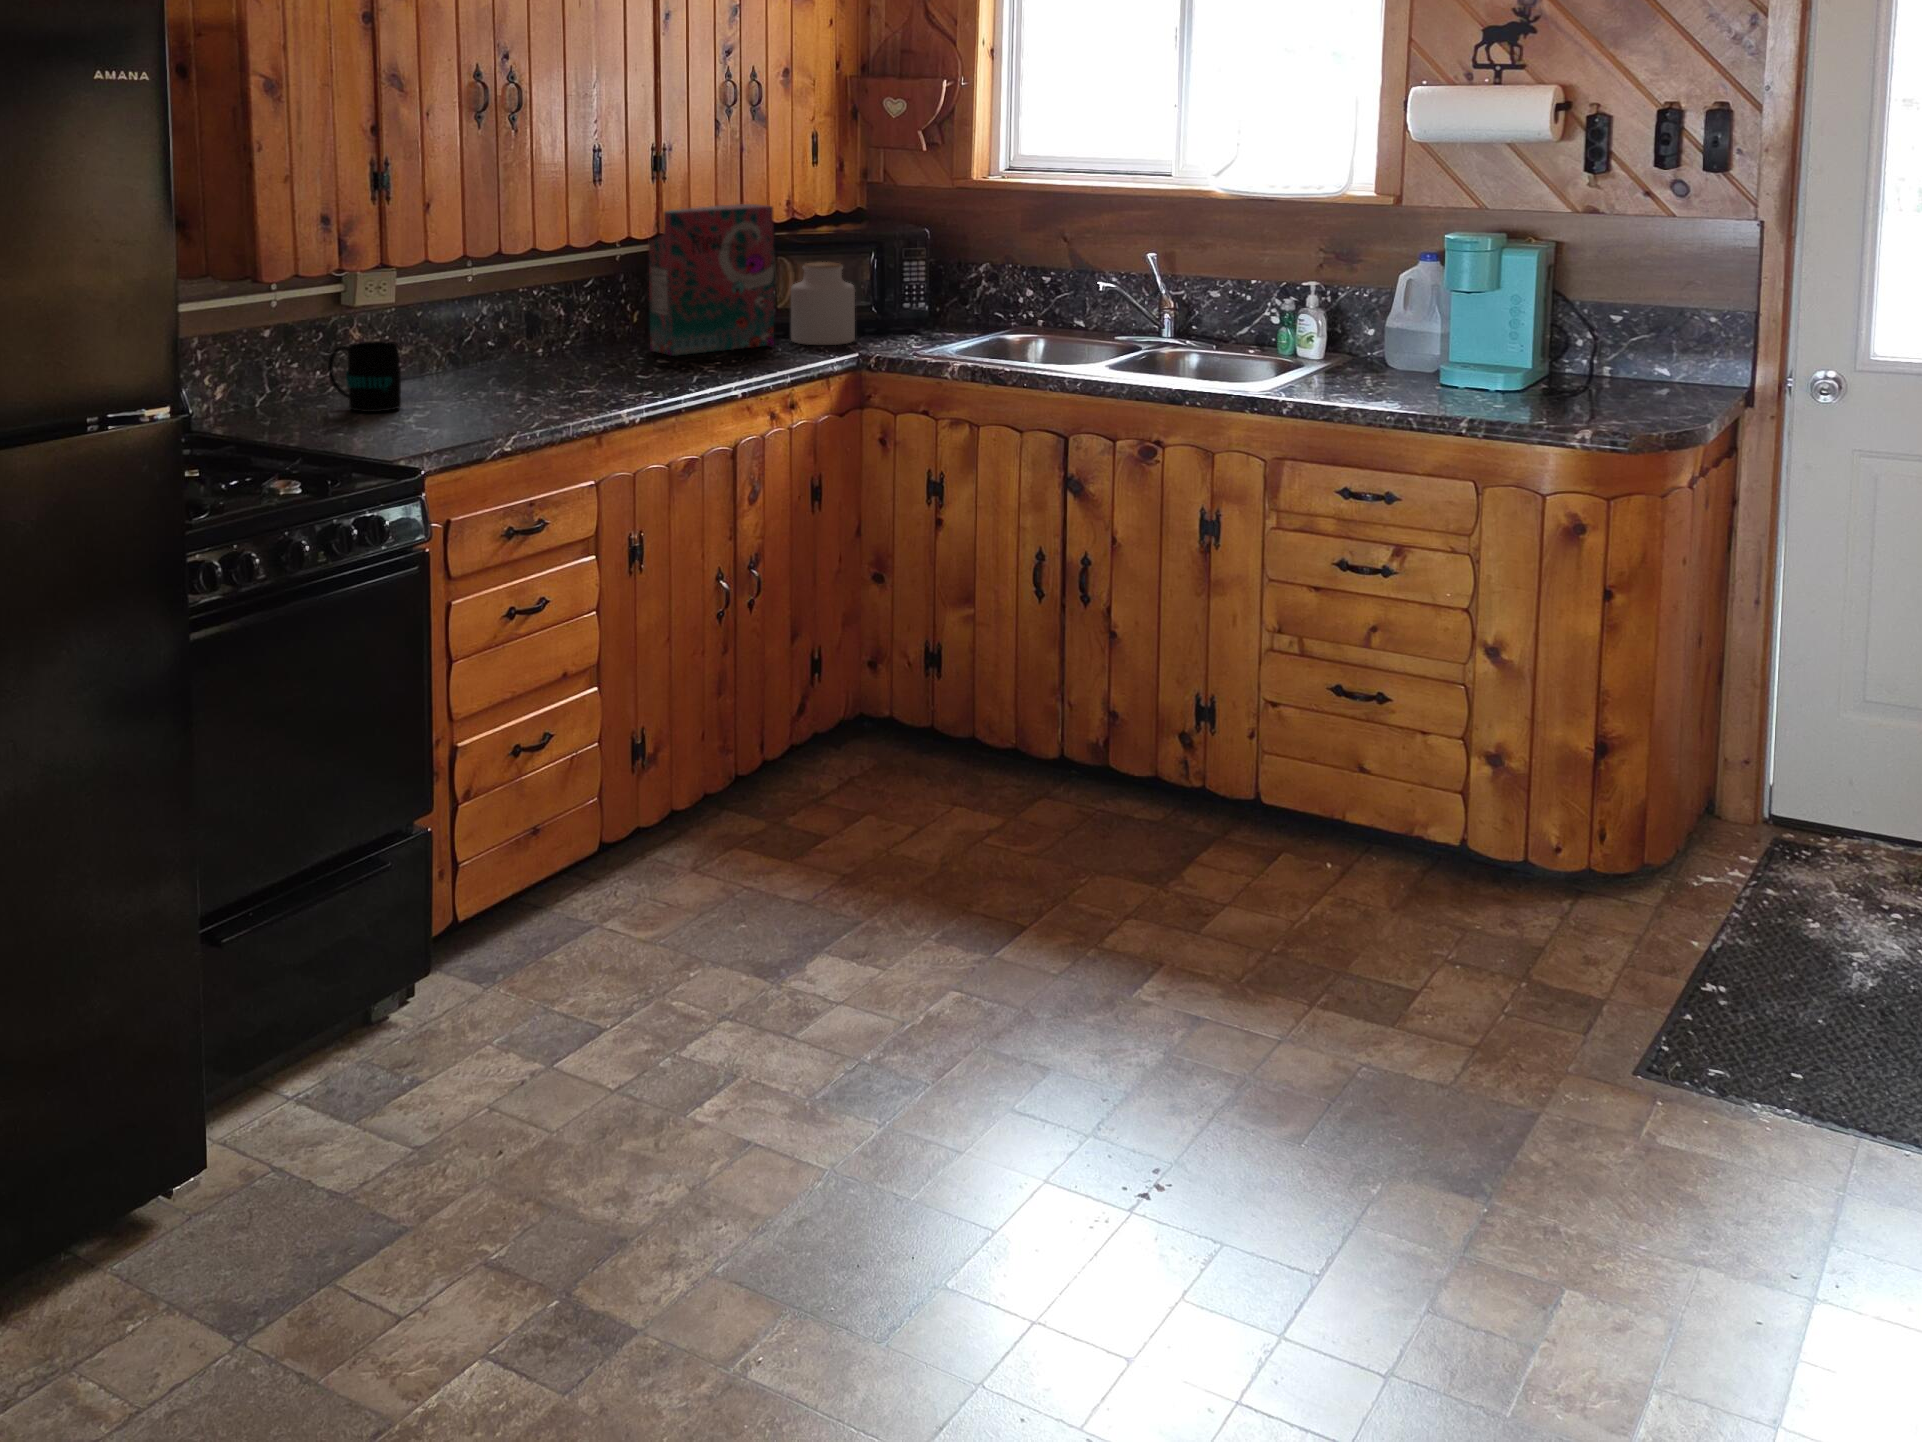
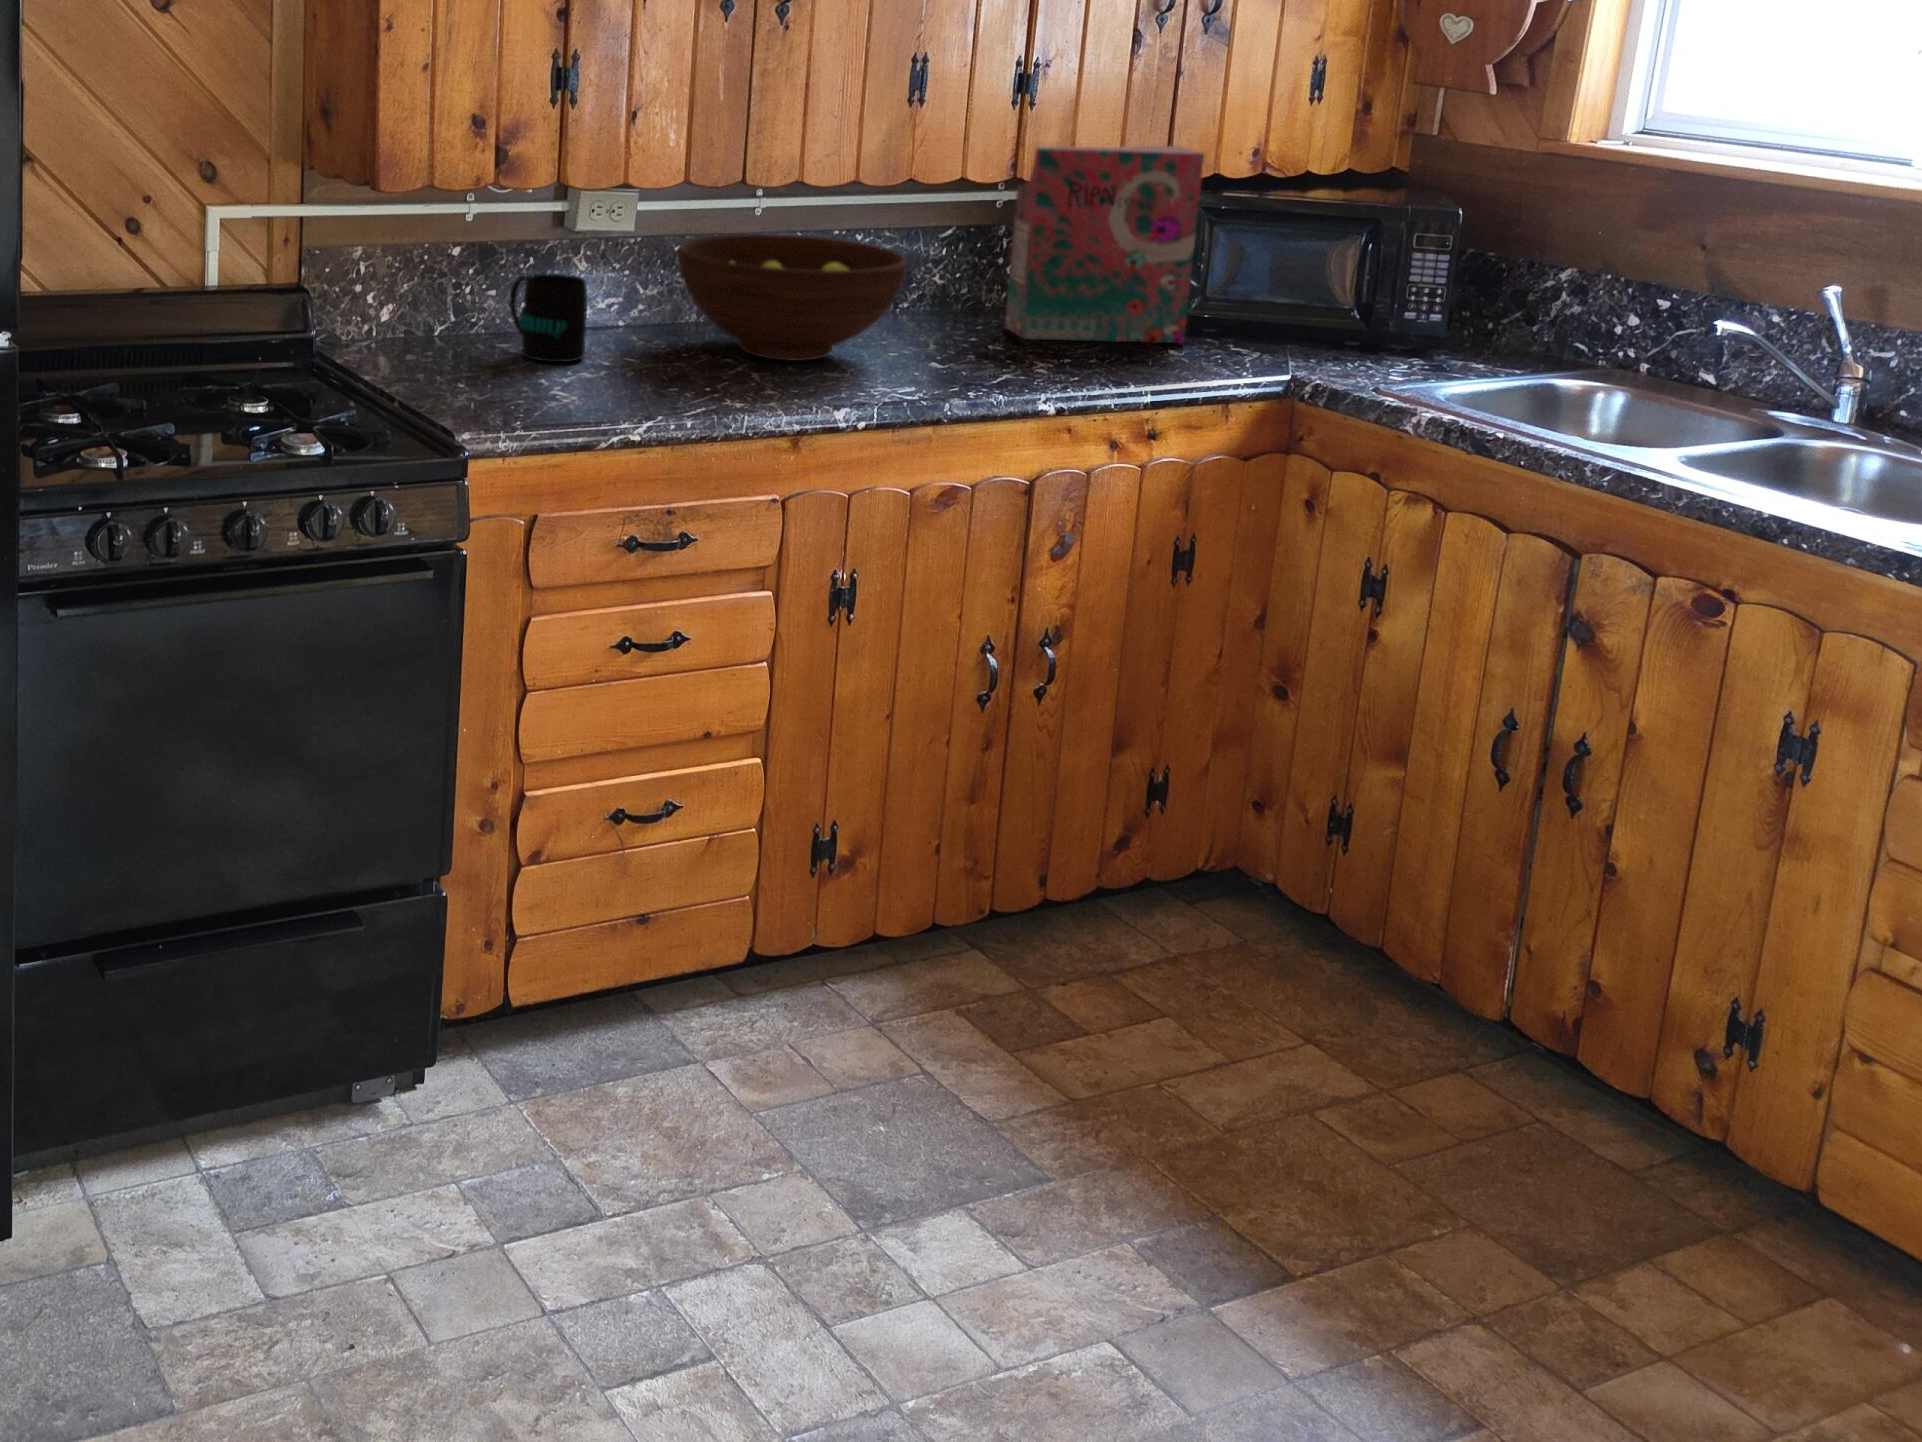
jar: present [791,262,855,345] -> none [1219,236,1323,355]
fruit bowl: none [444,294,620,389] -> present [678,234,907,361]

